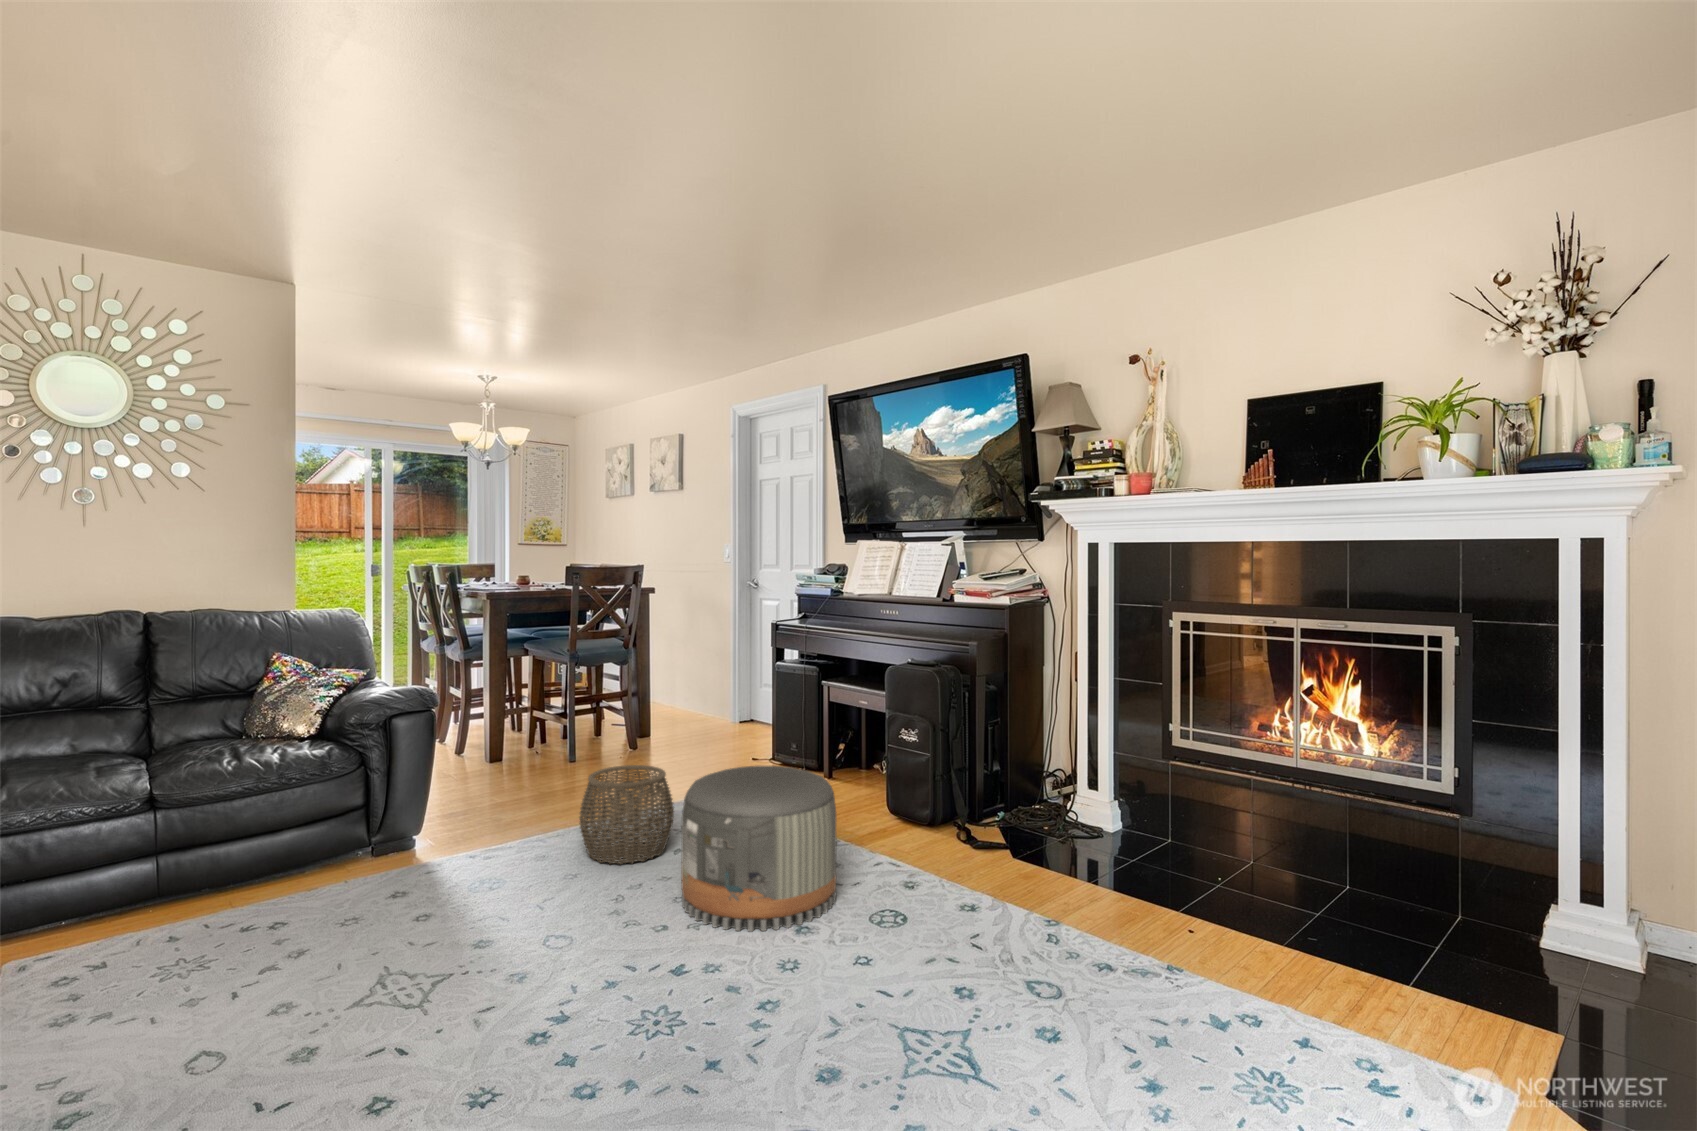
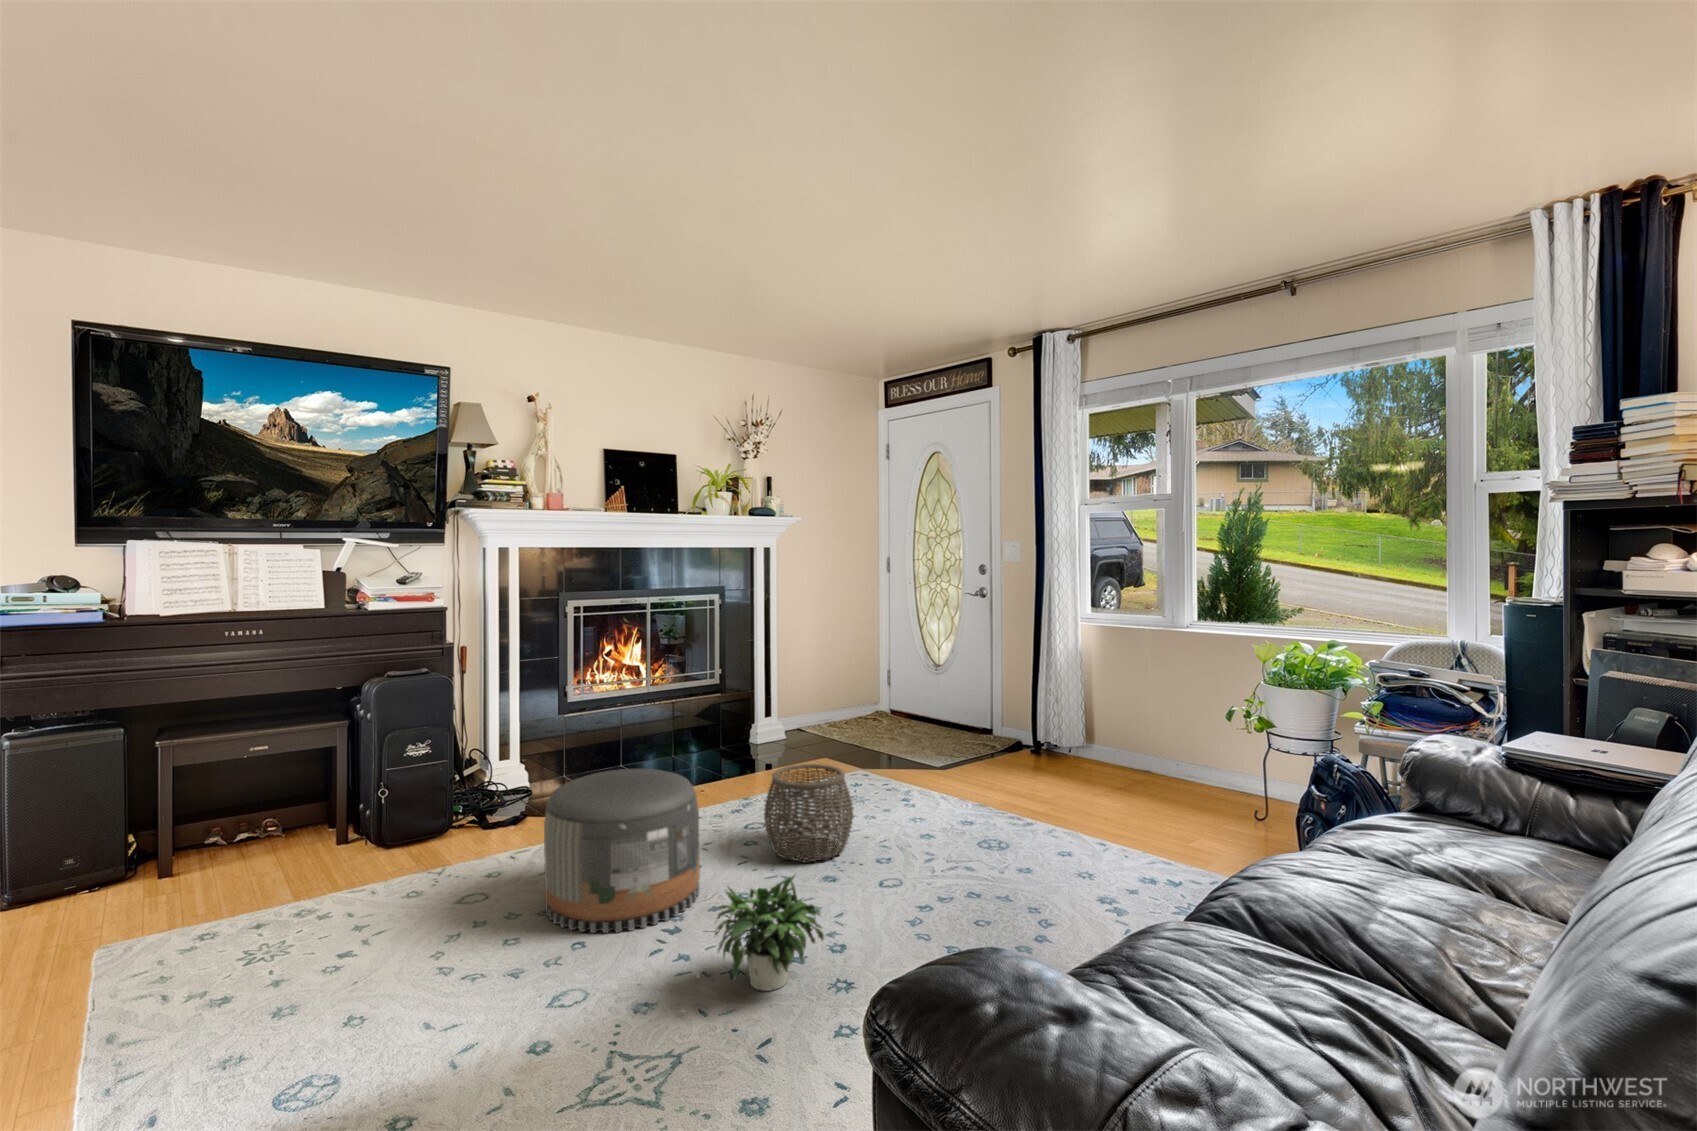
woven basket: present [579,765,674,864] -> present [764,764,853,862]
potted plant: none [472,858,584,984] -> present [682,875,824,1012]

